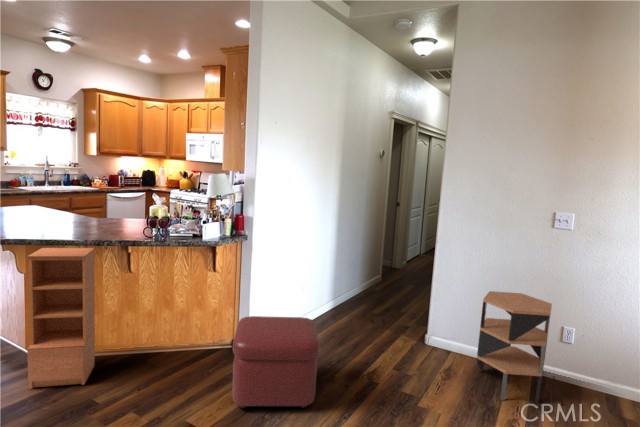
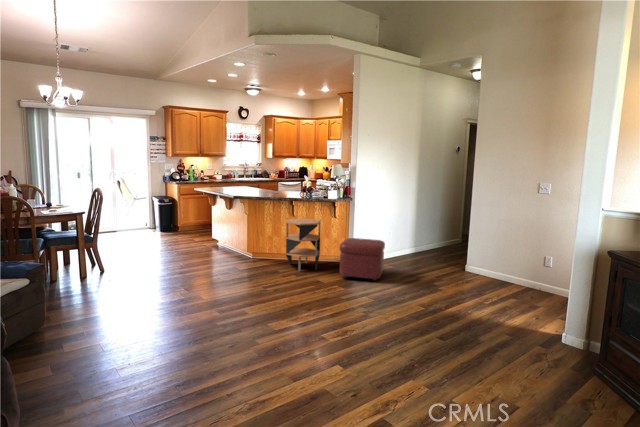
bookcase: present [27,248,95,389] -> none [251,202,278,266]
side table: present [477,291,552,403] -> present [286,218,321,272]

